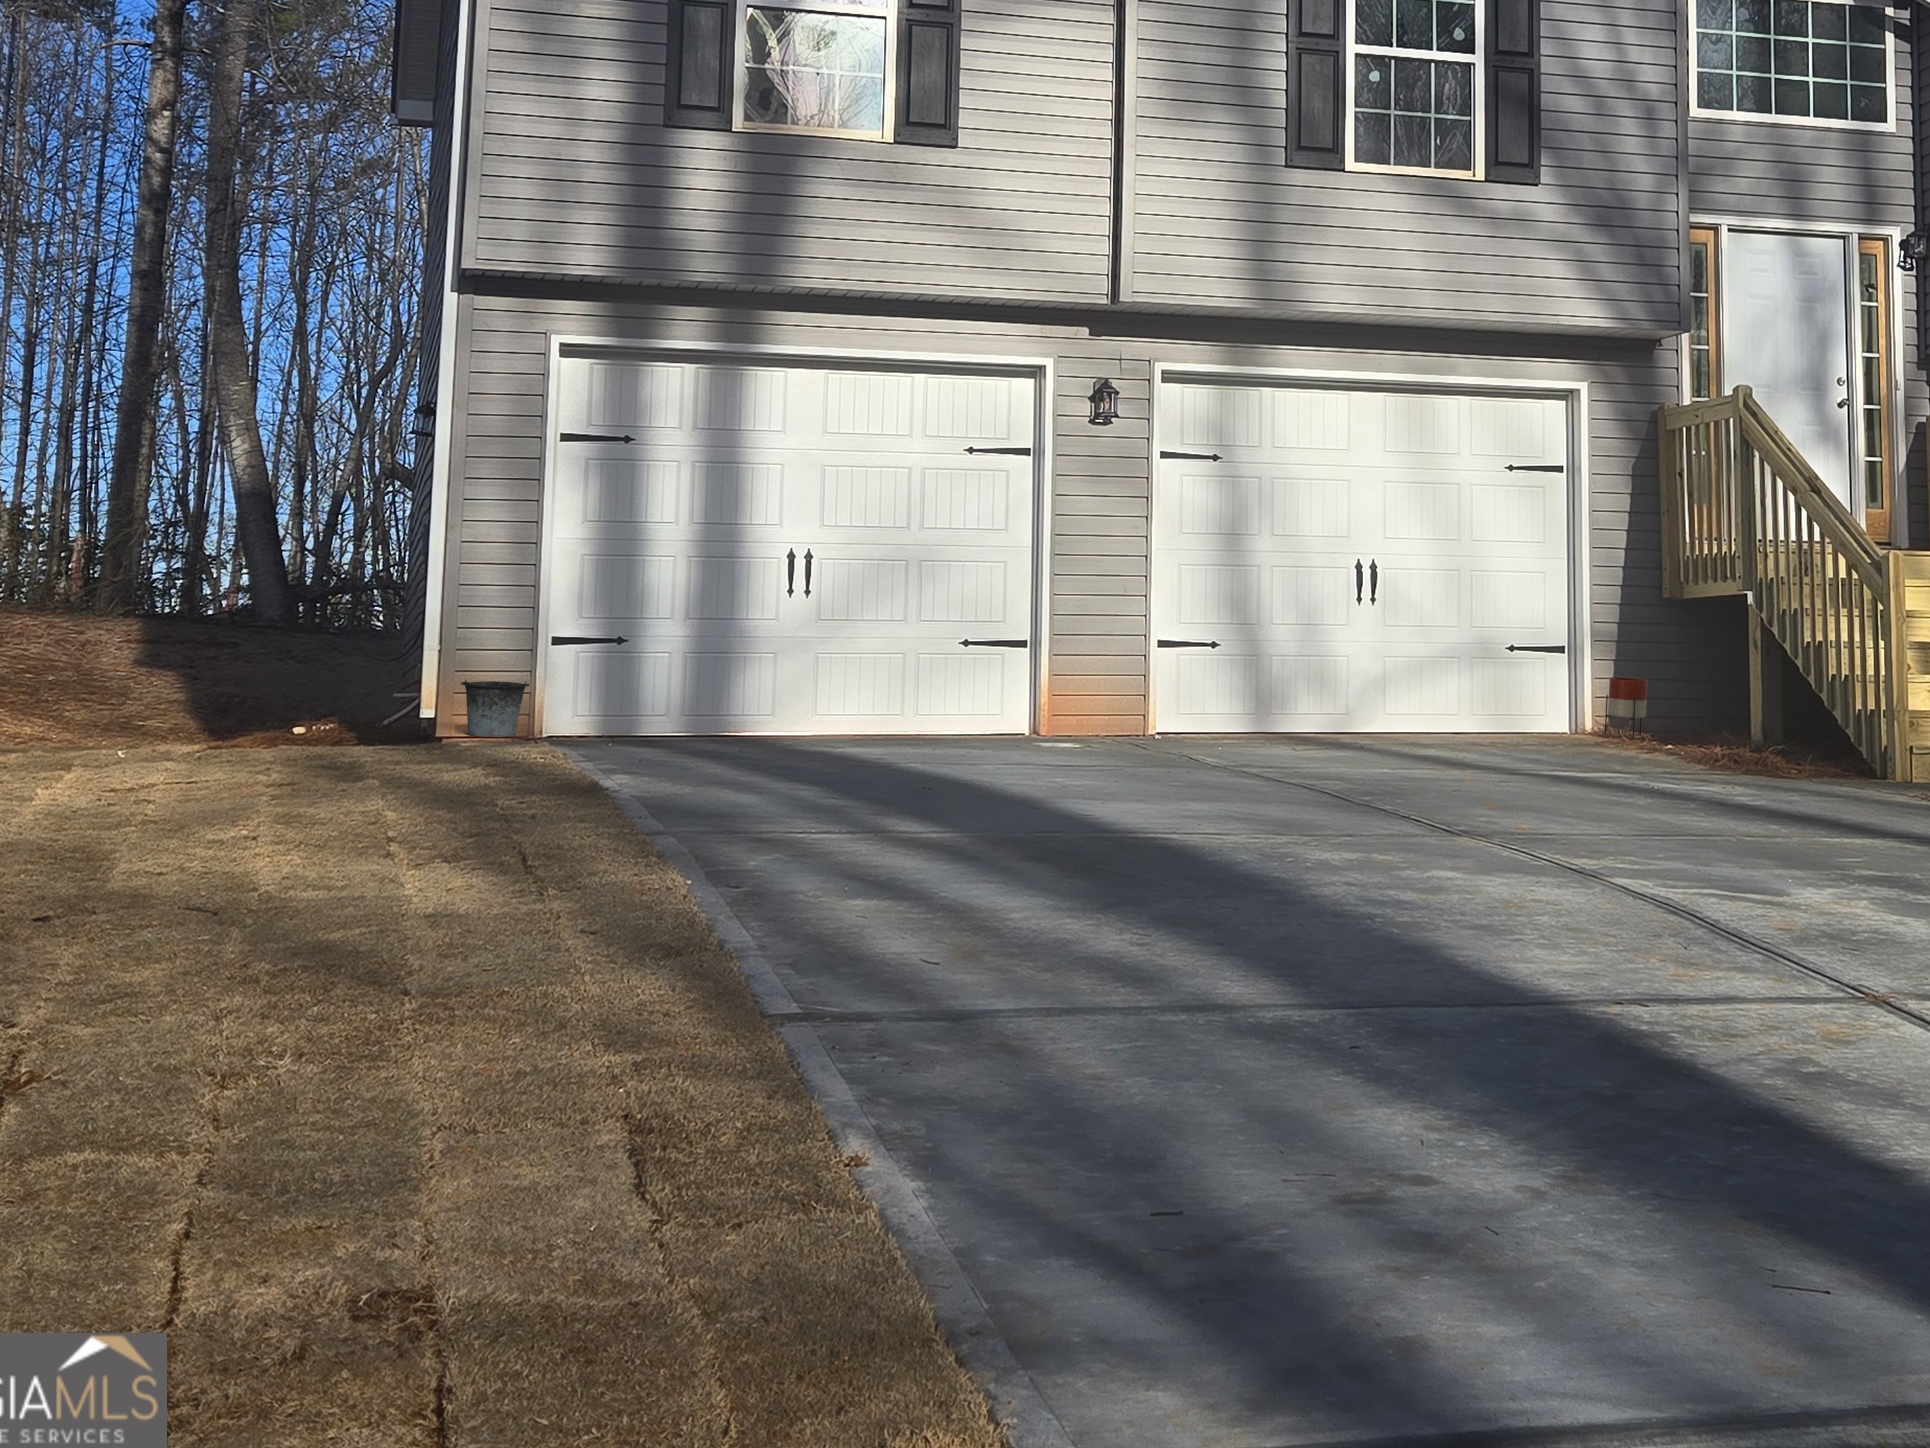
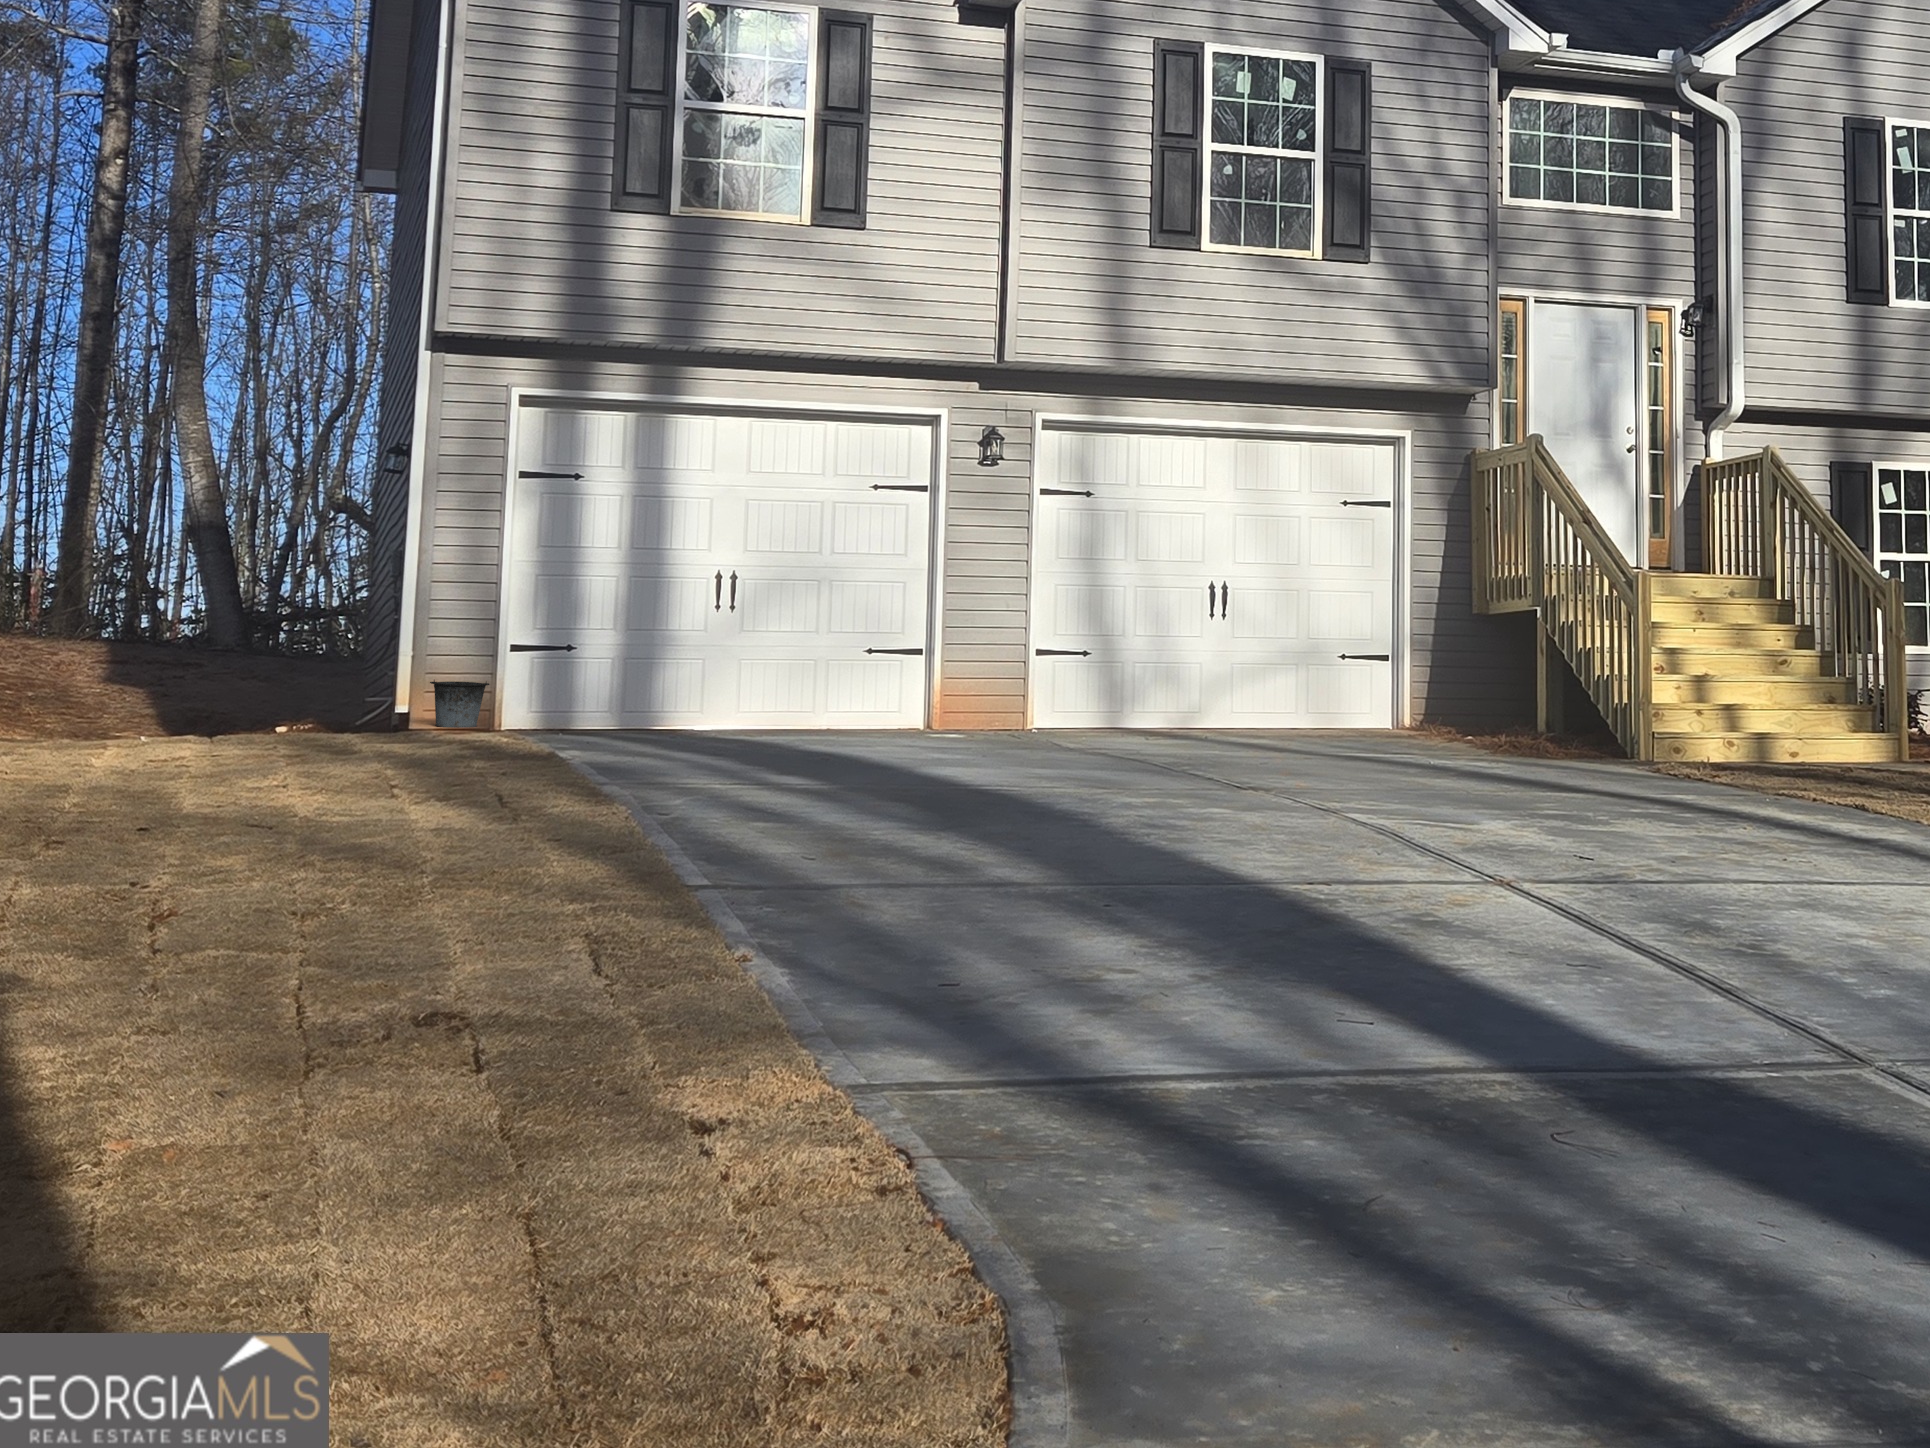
planter: present [1605,677,1648,739] -> none [1416,680,1452,732]

